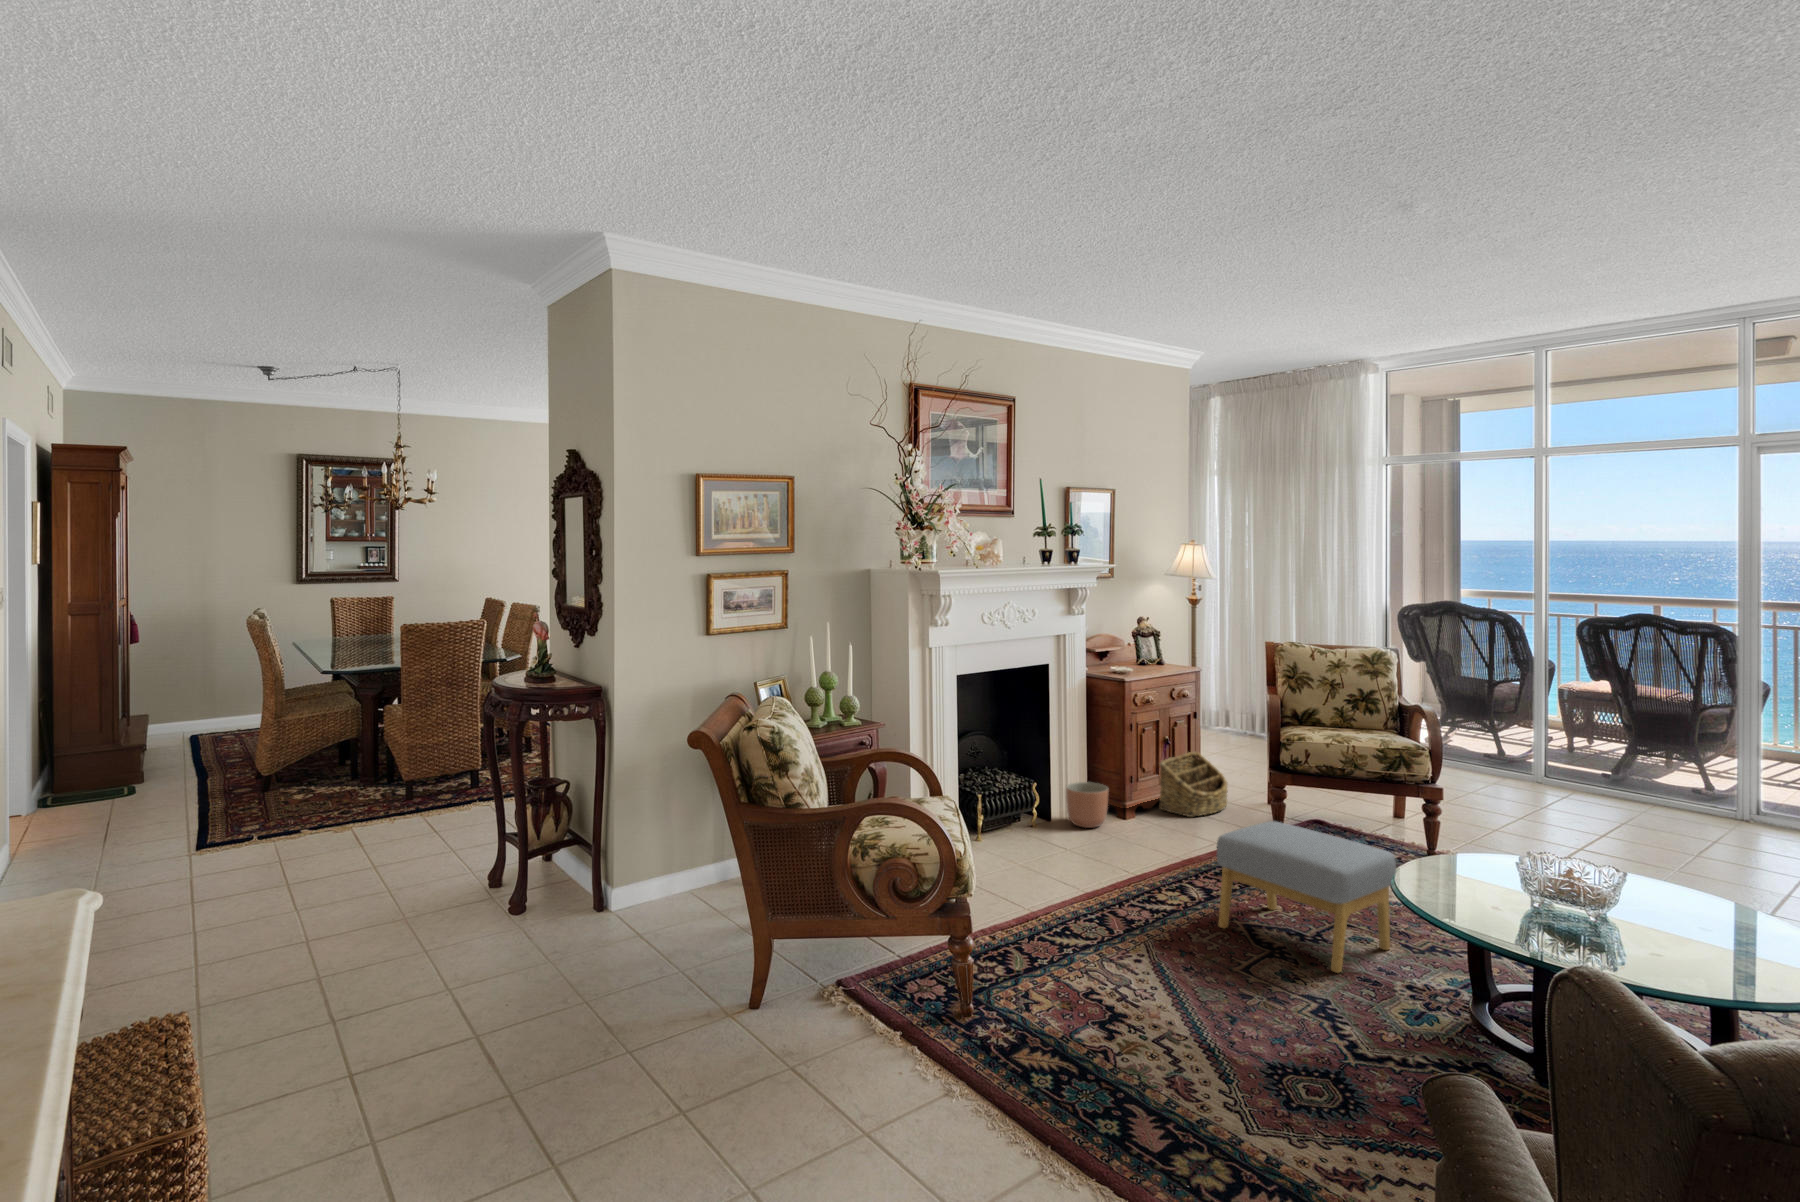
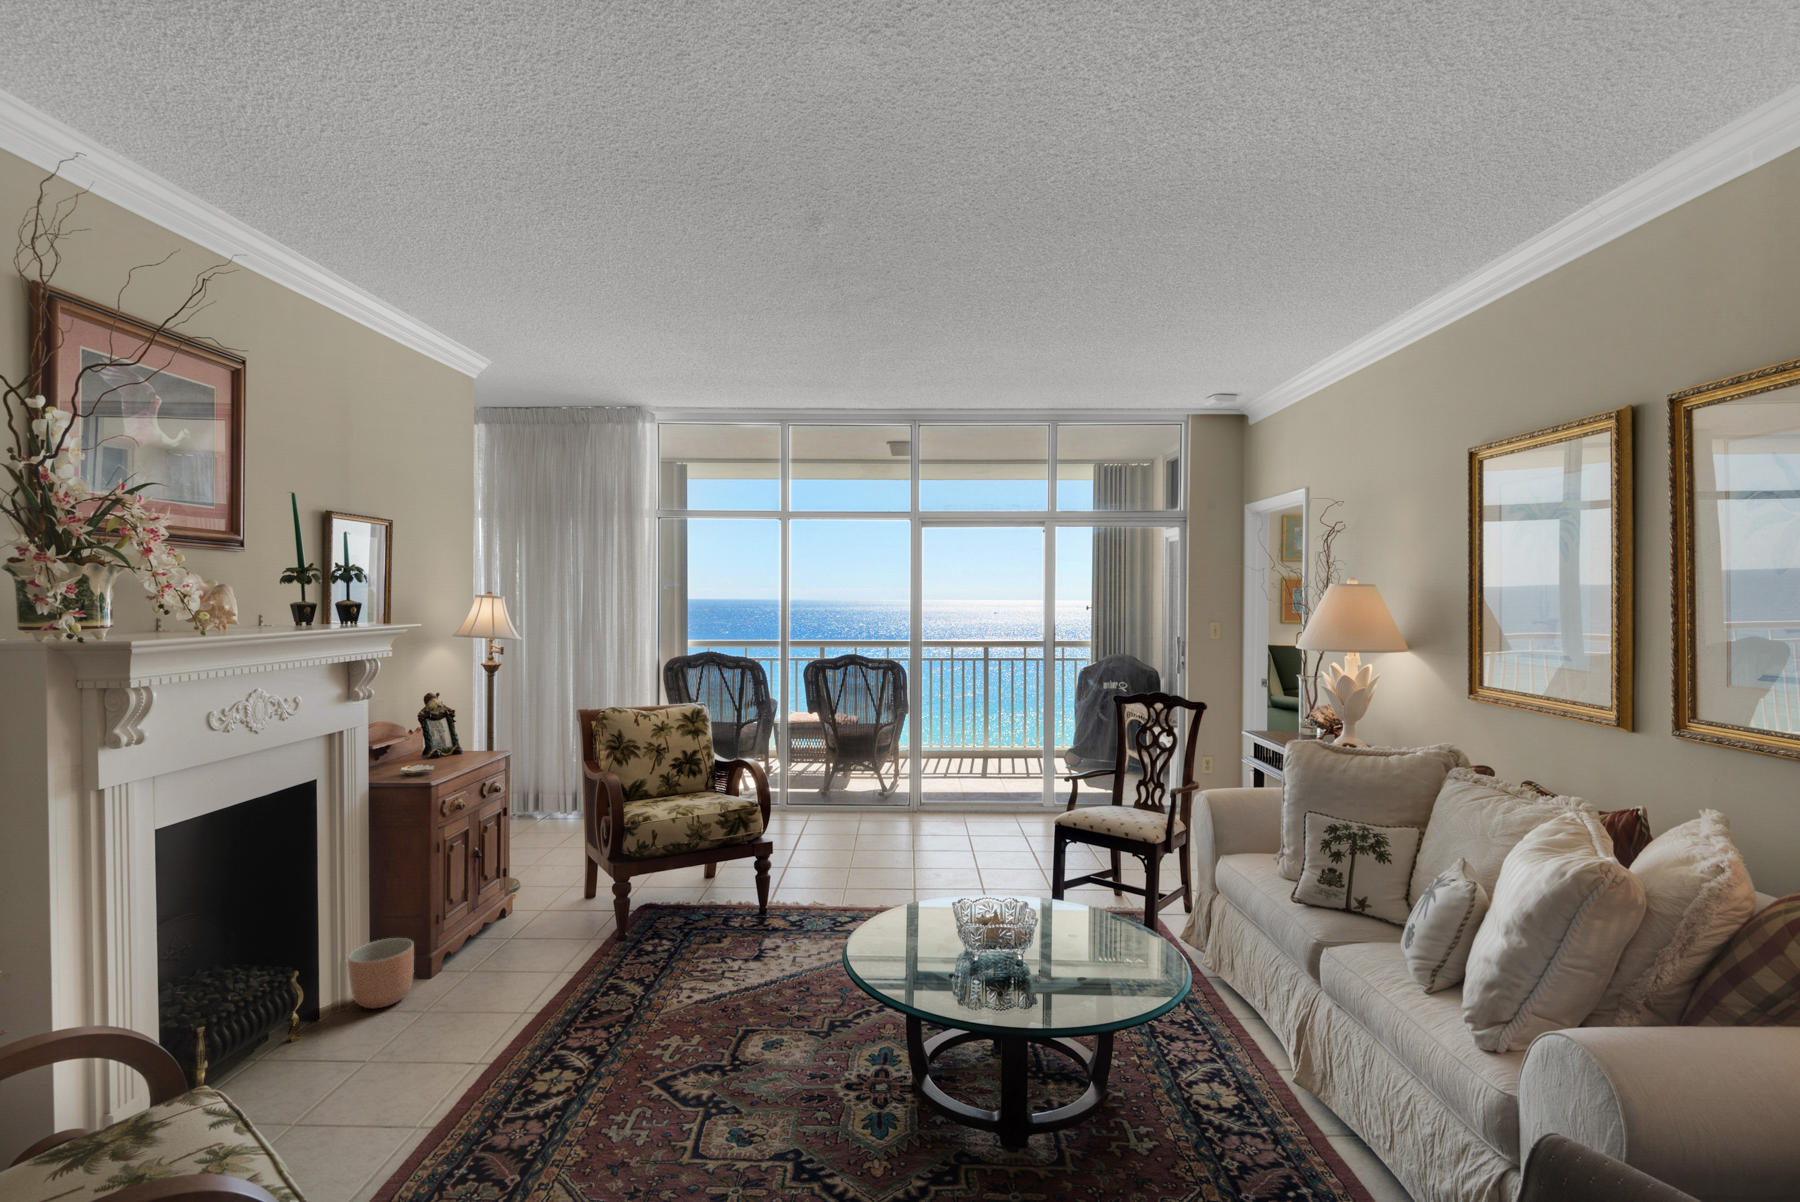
basket: present [1160,752,1227,817] -> none [471,855,553,942]
footstool: present [1217,821,1396,973] -> none [623,941,809,1109]

